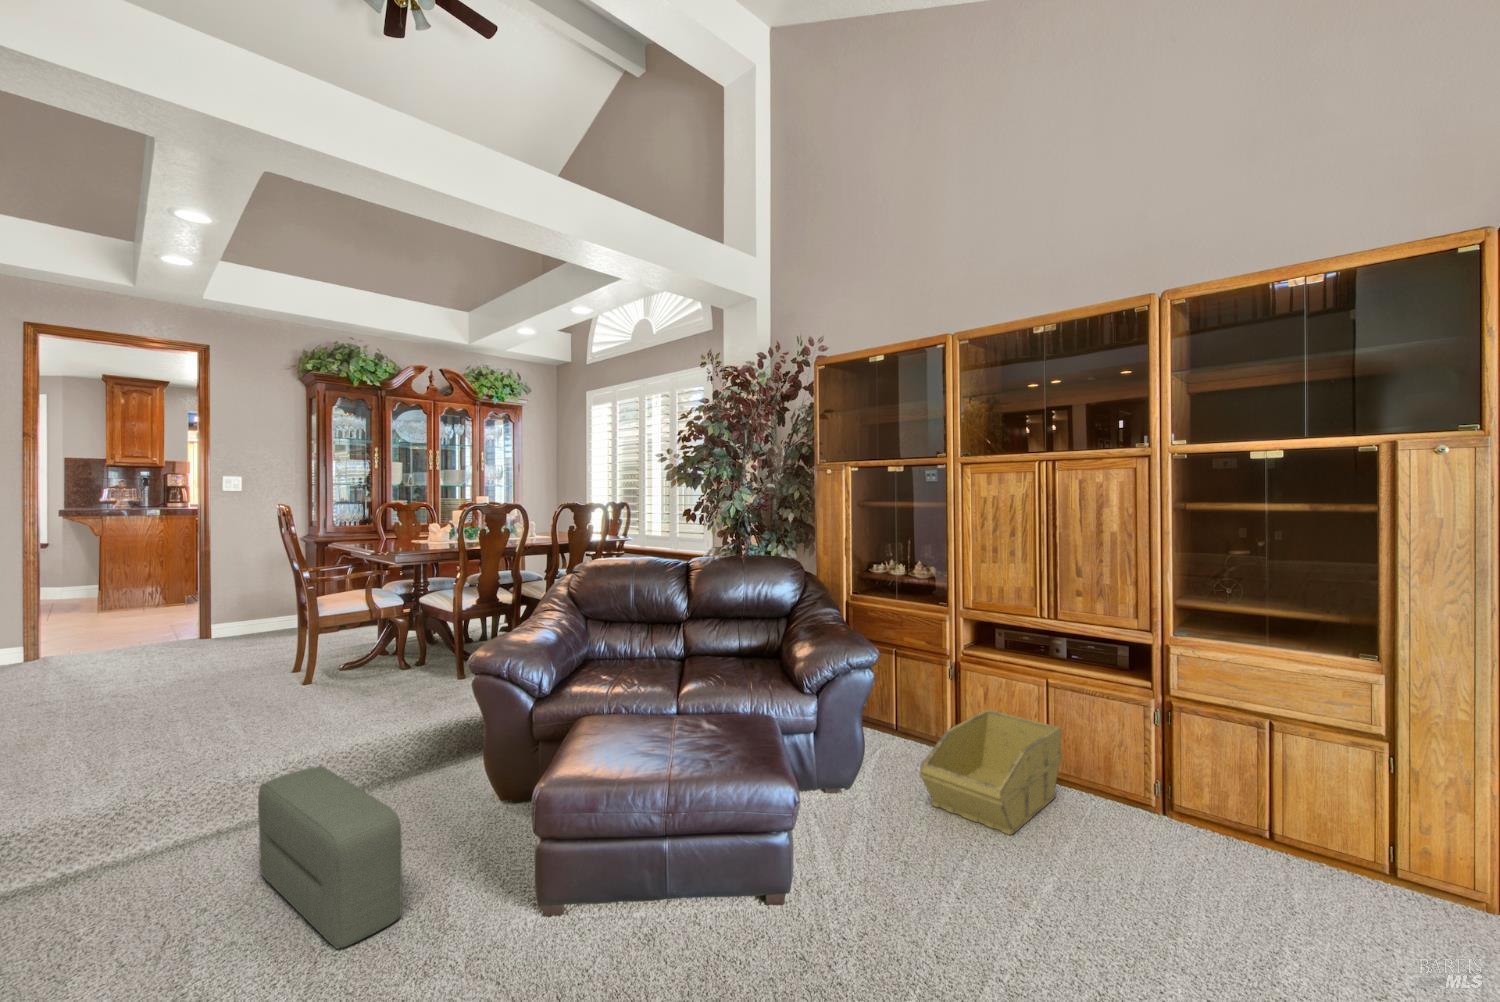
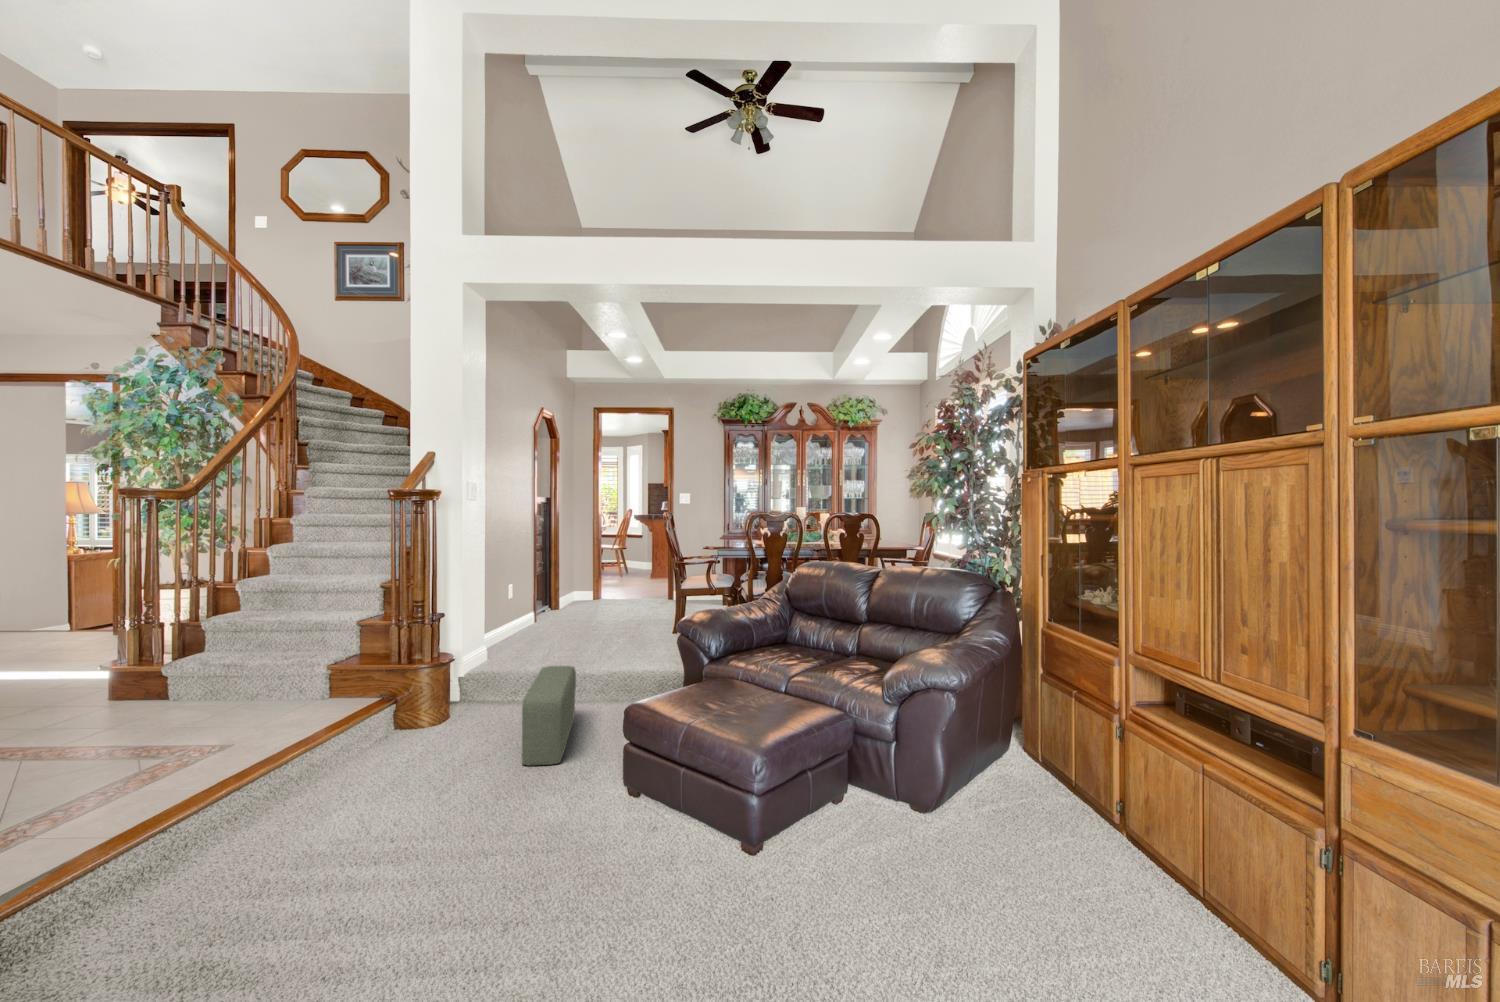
storage bin: present [920,710,1062,835] -> none [969,782,1200,920]

